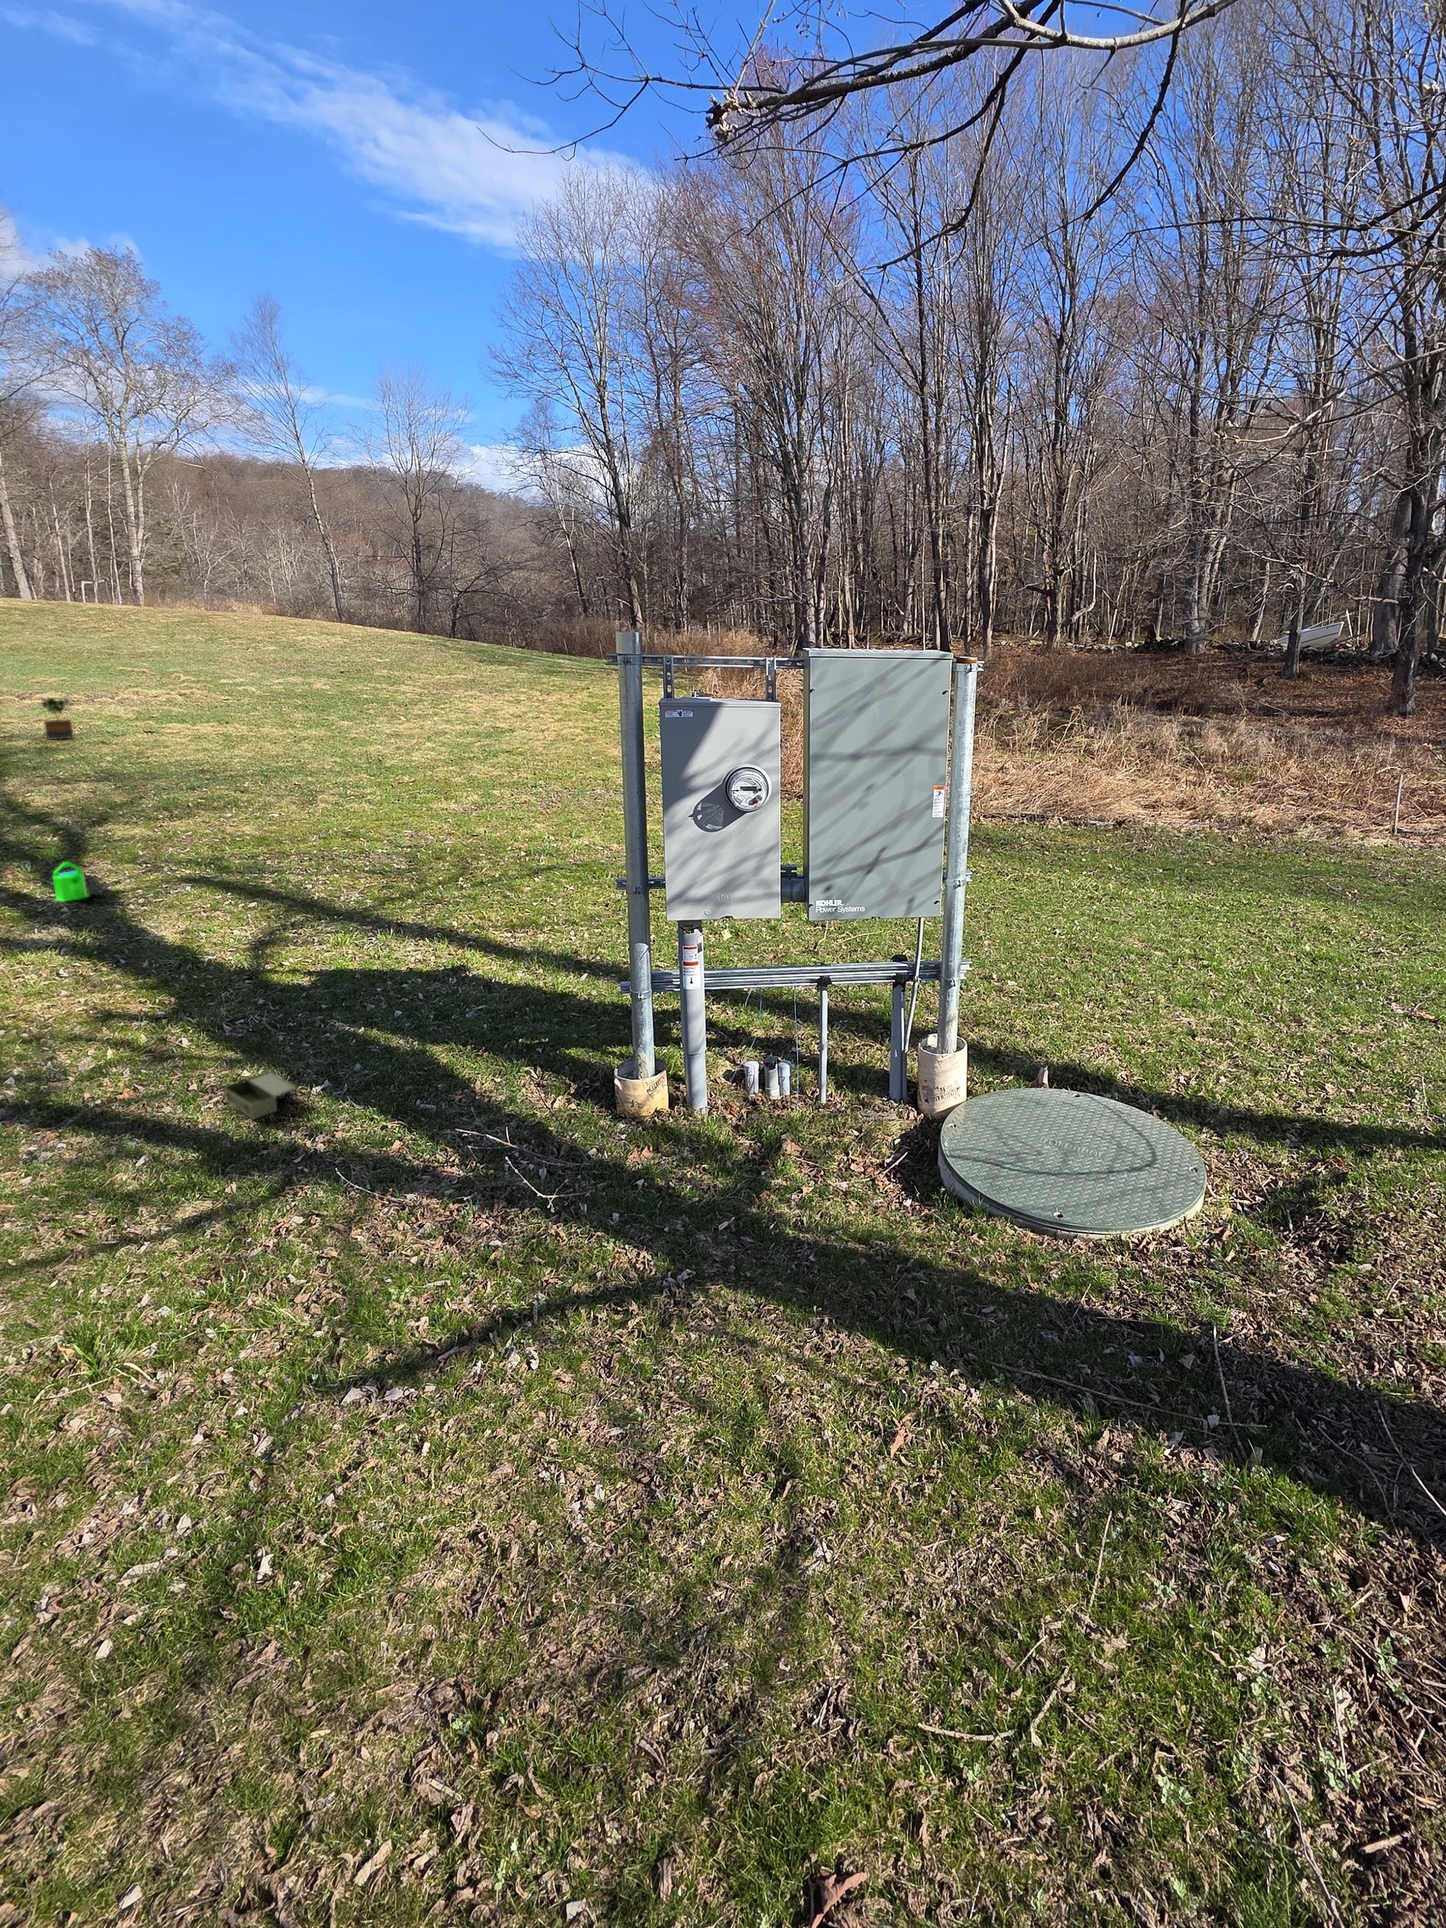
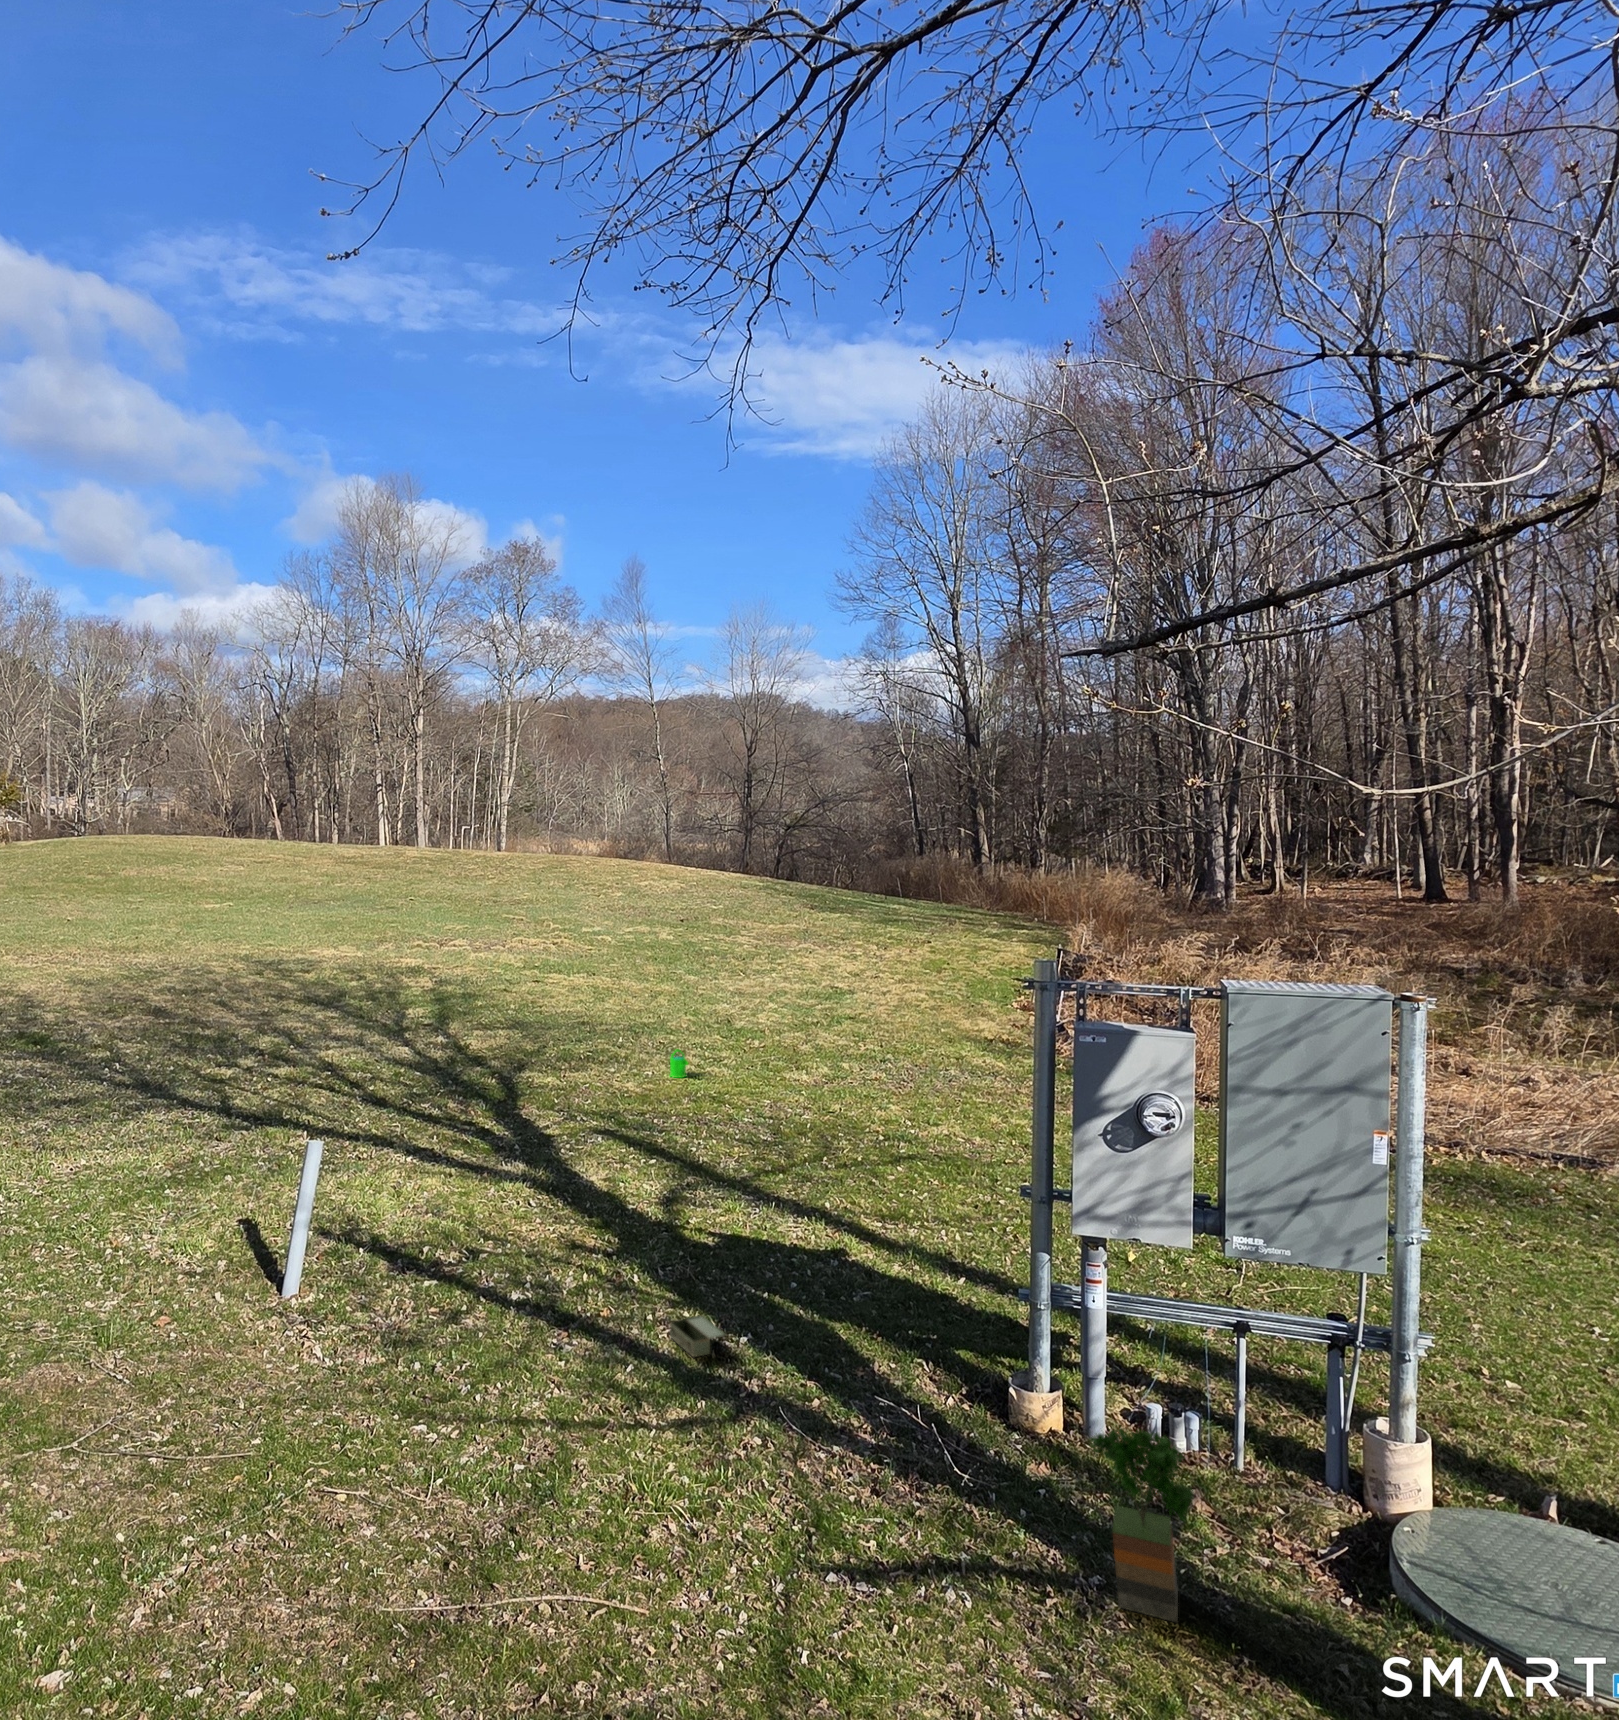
potted tree: present [41,698,73,740] -> present [1091,1425,1194,1622]
watering can: present [53,862,89,901] -> present [670,1049,688,1078]

